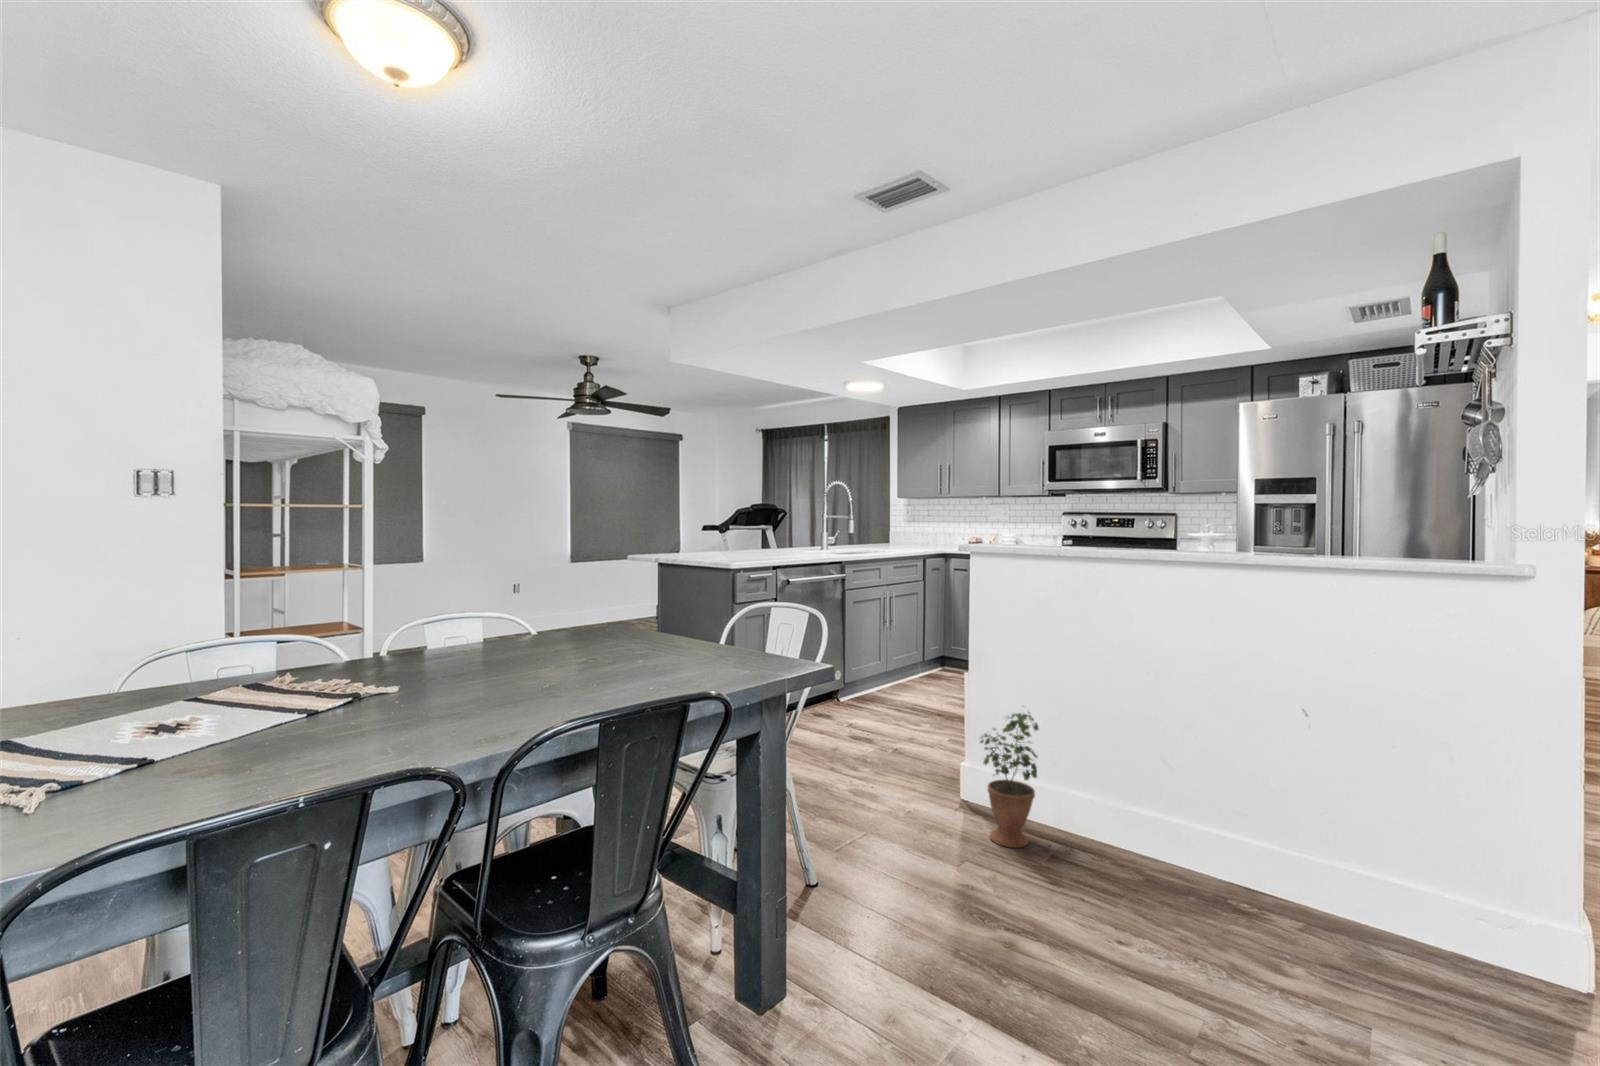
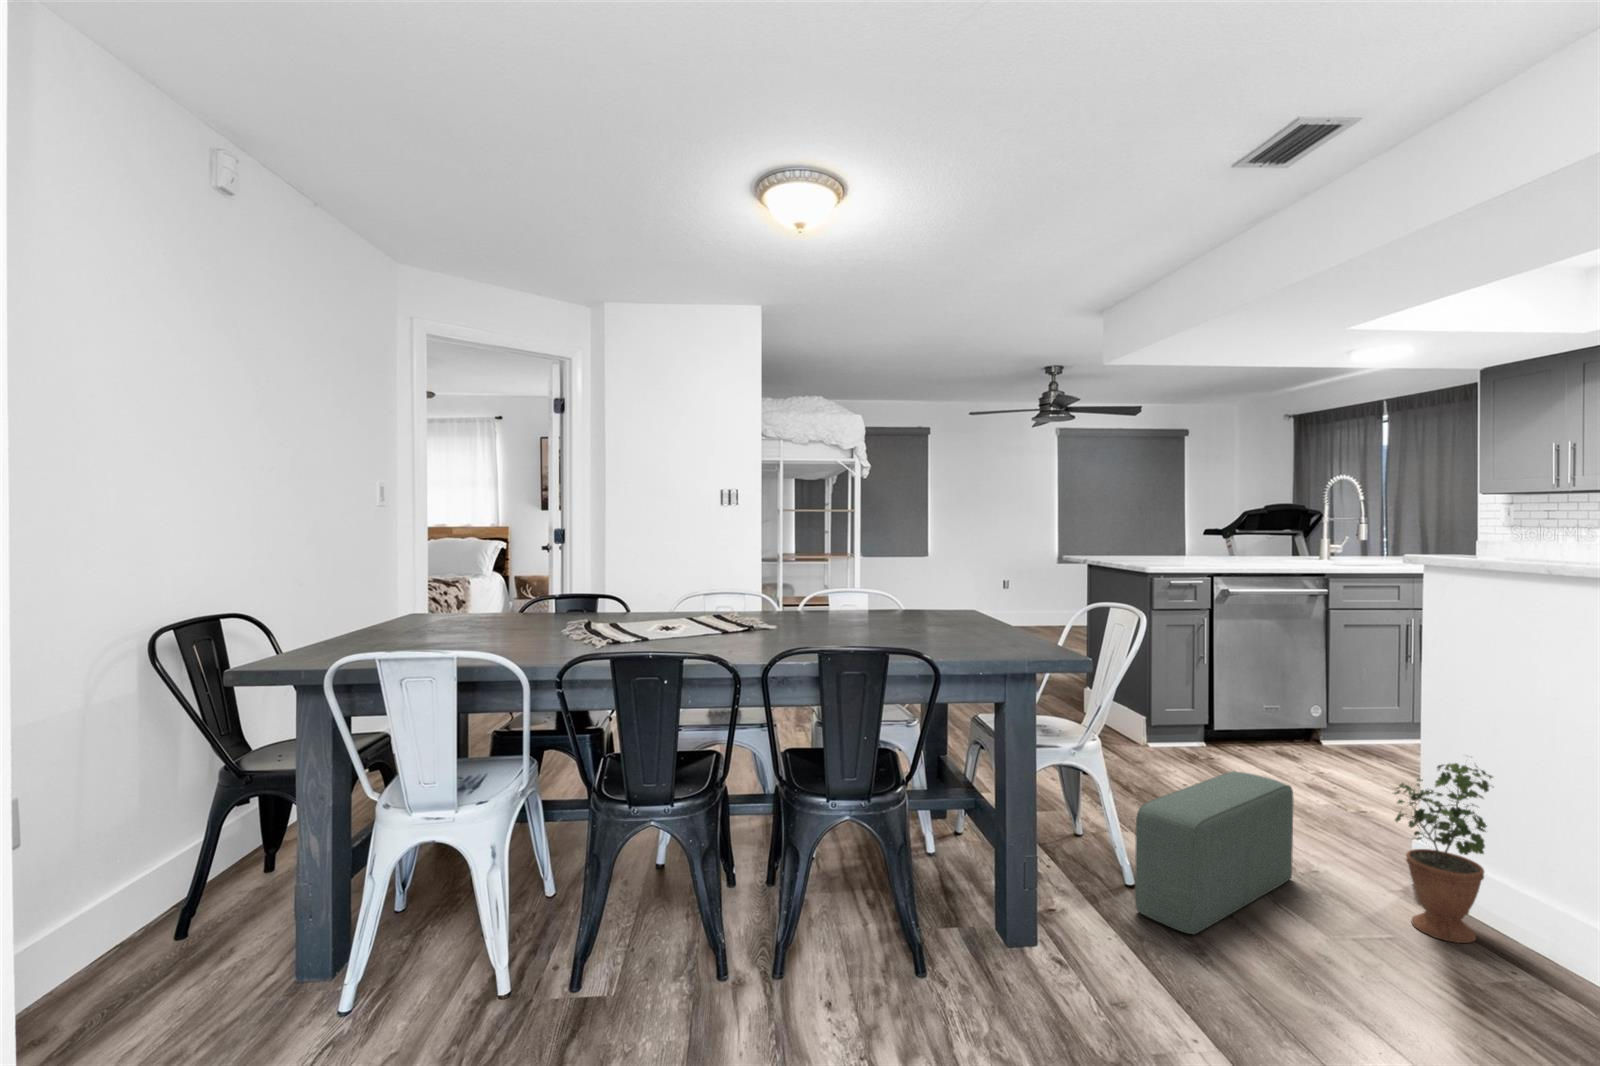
pouf: none [830,744,909,904] -> present [1135,771,1294,934]

